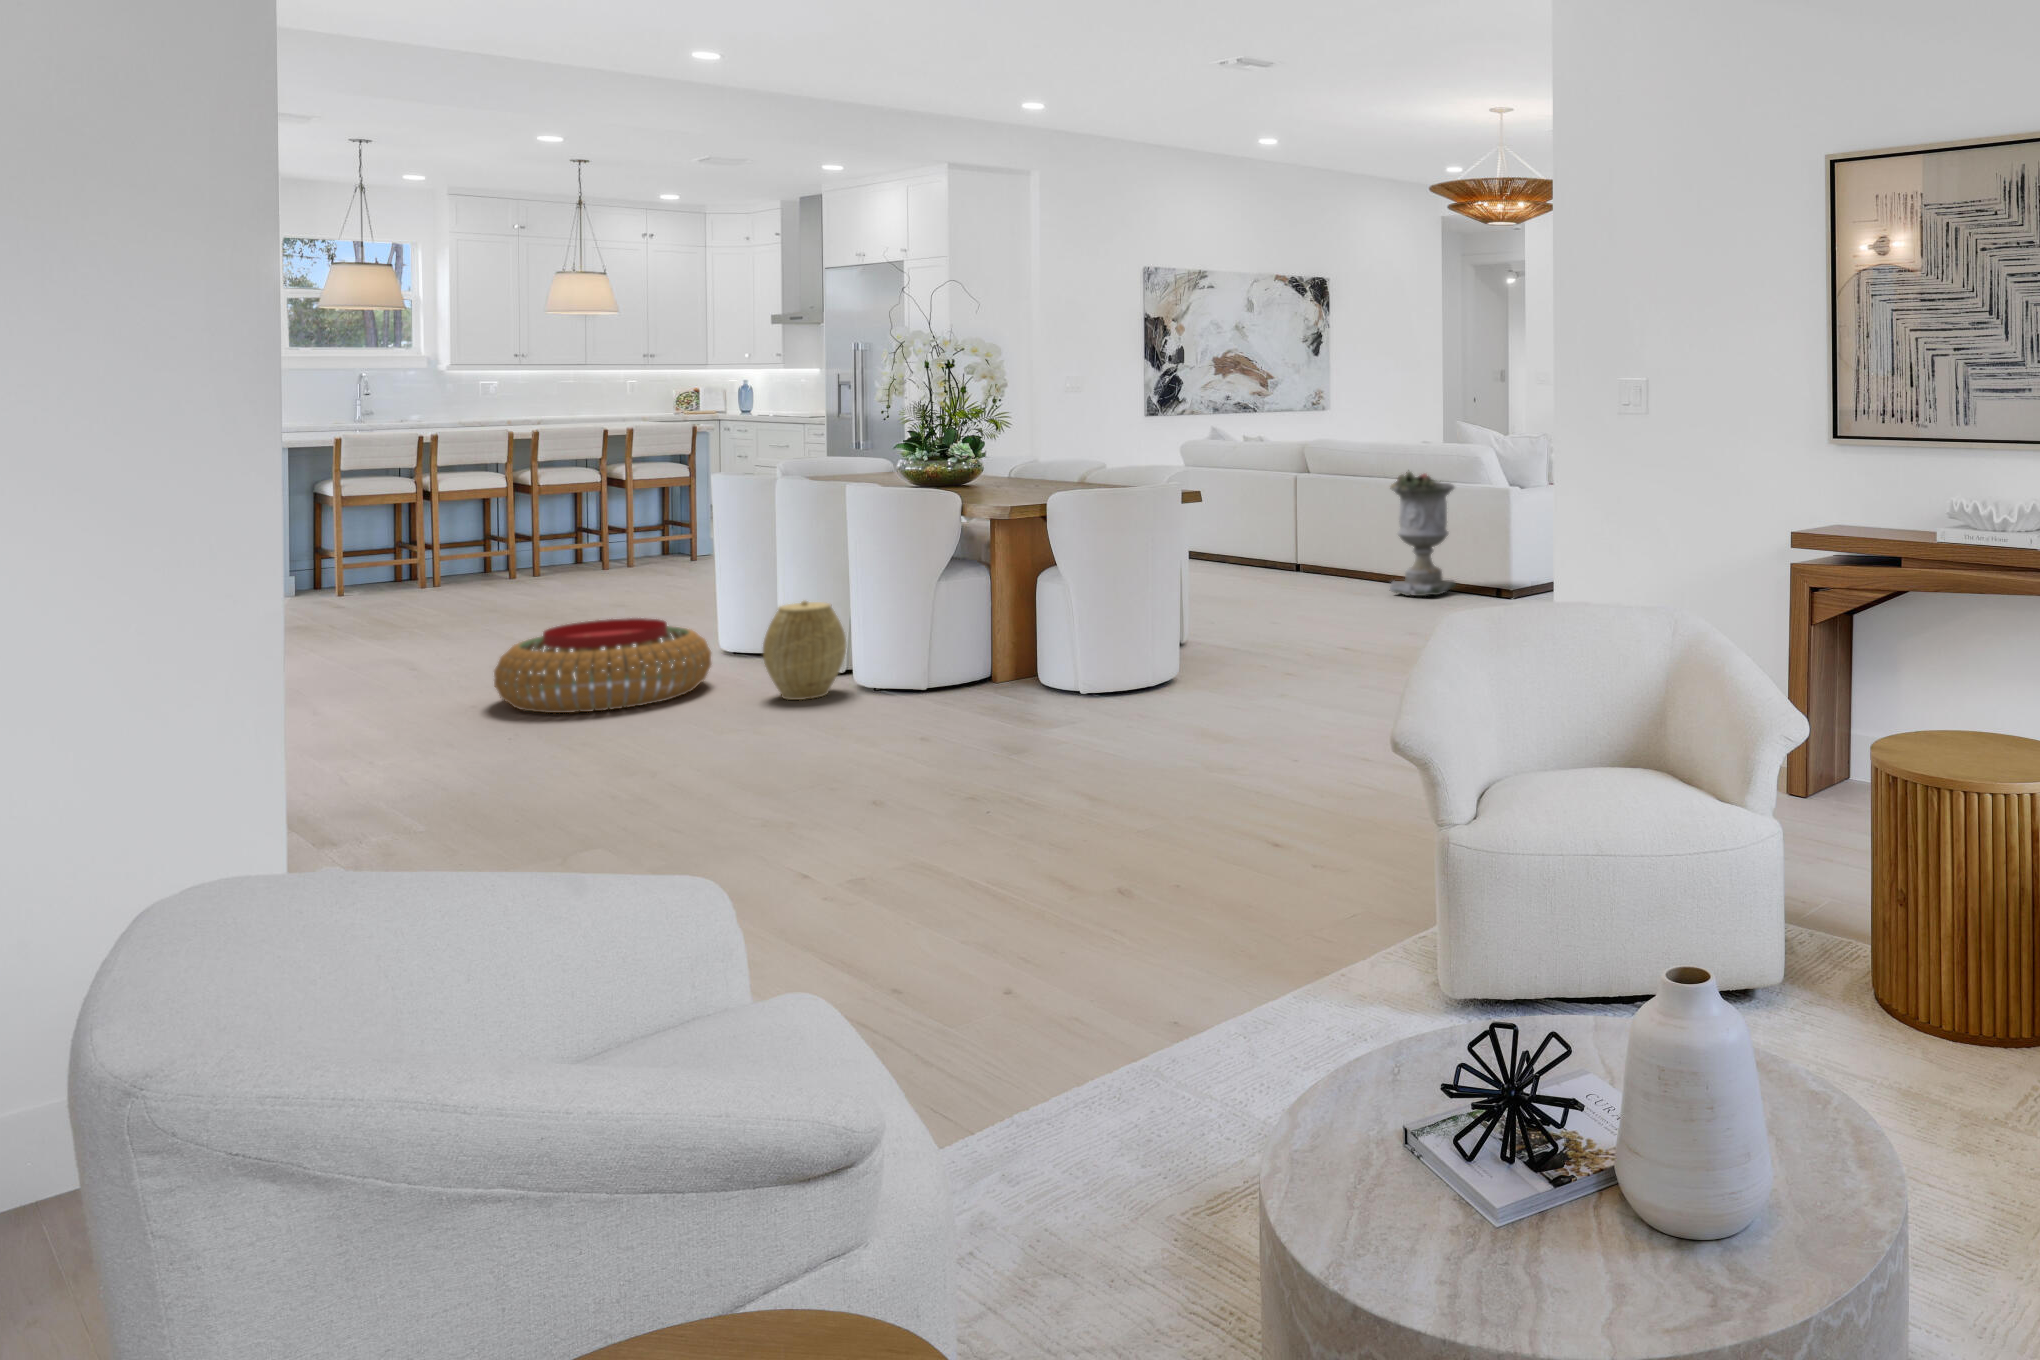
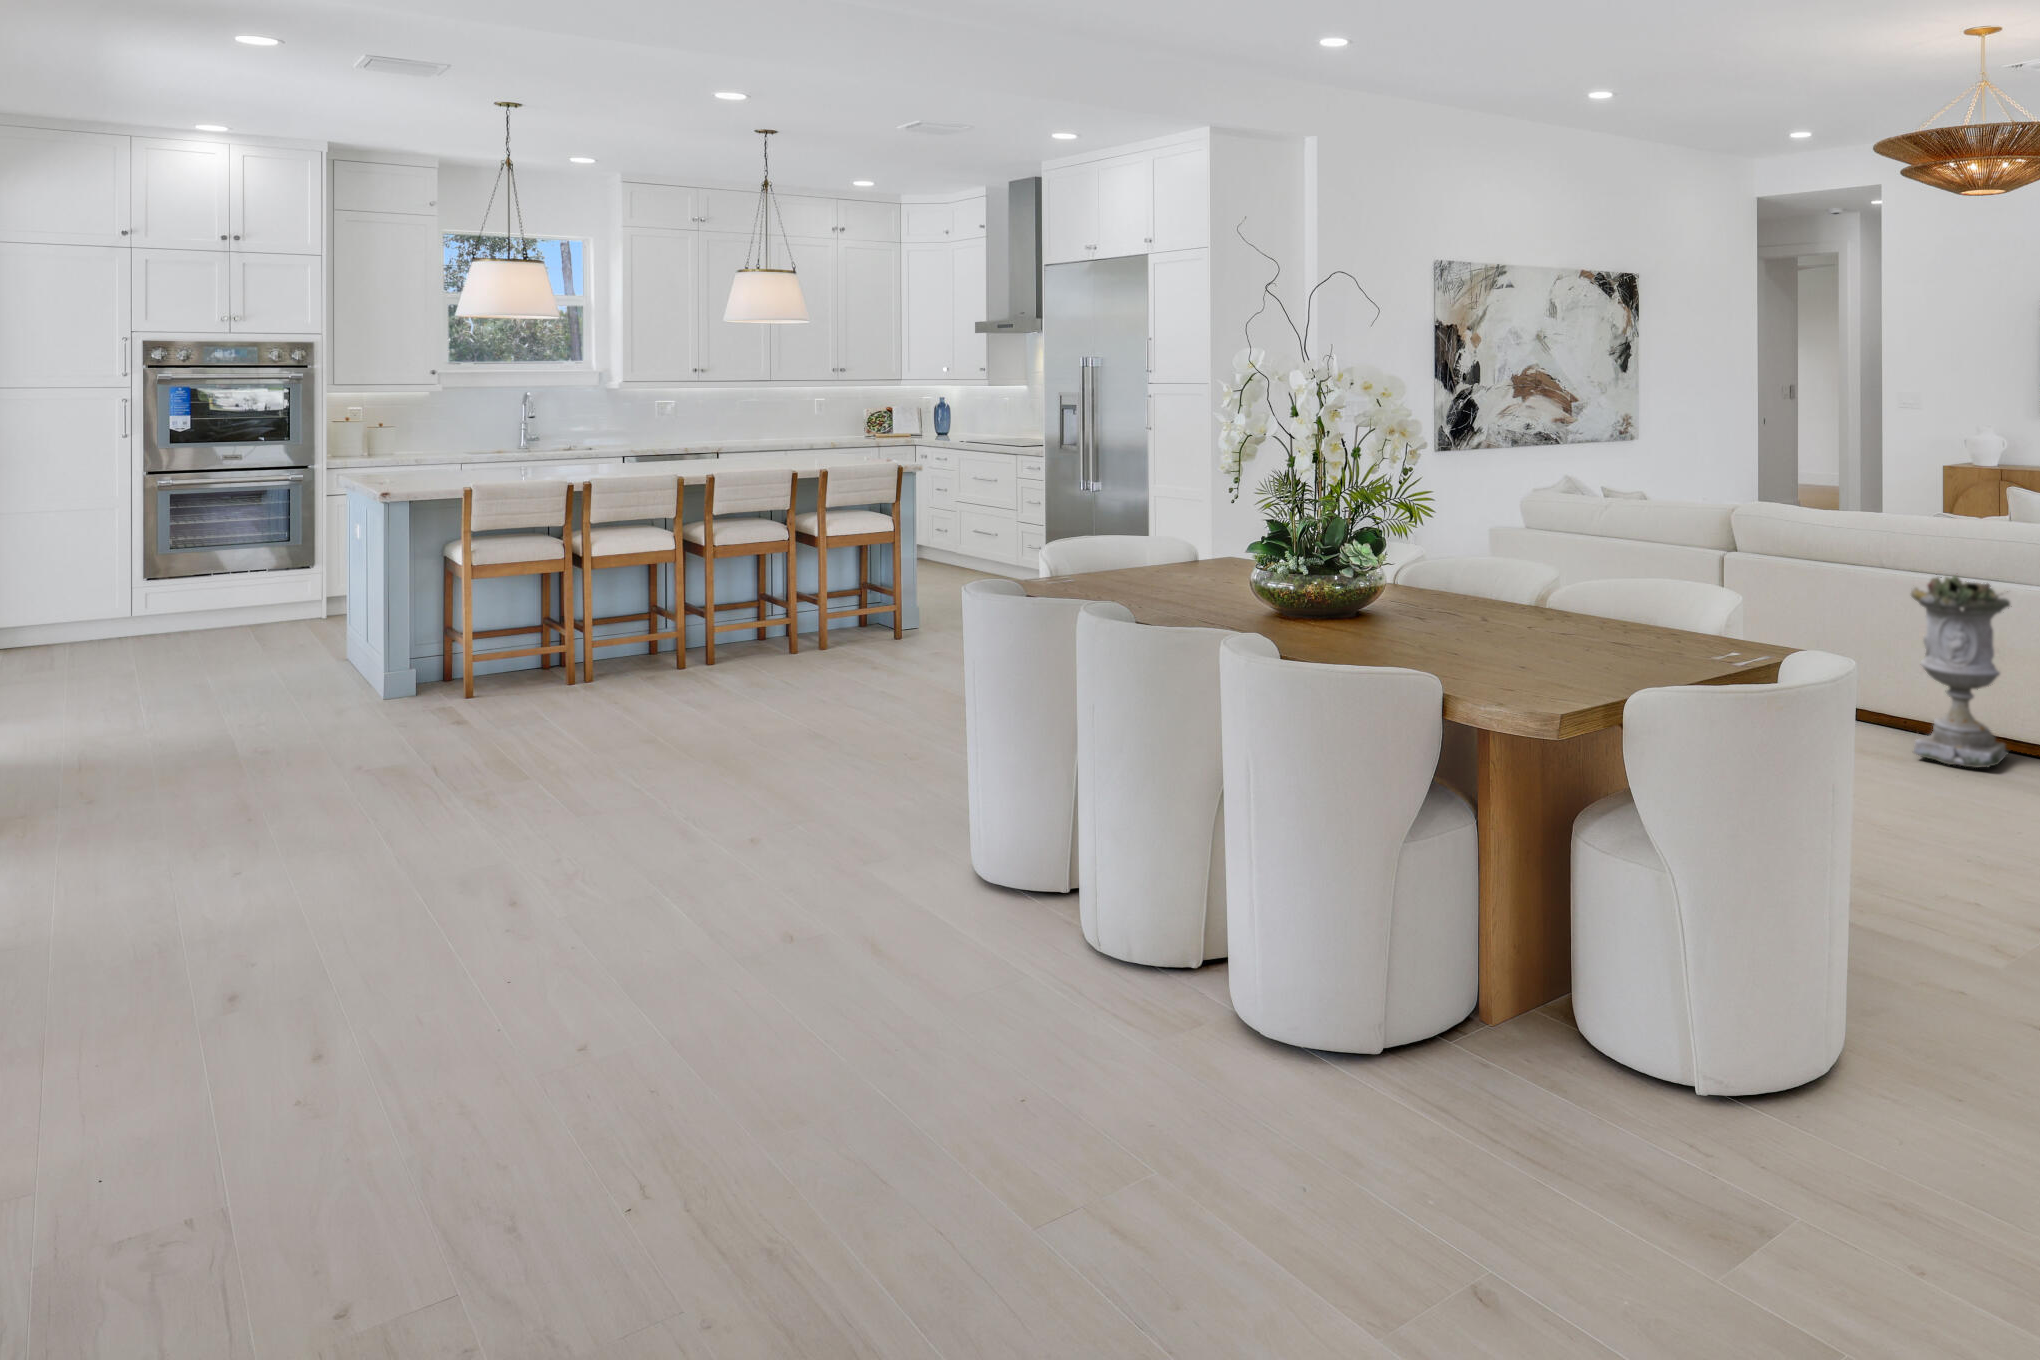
woven basket: present [763,601,846,700] -> none [1071,871,1212,1069]
pouf: present [494,618,711,713] -> none [615,870,974,1096]

